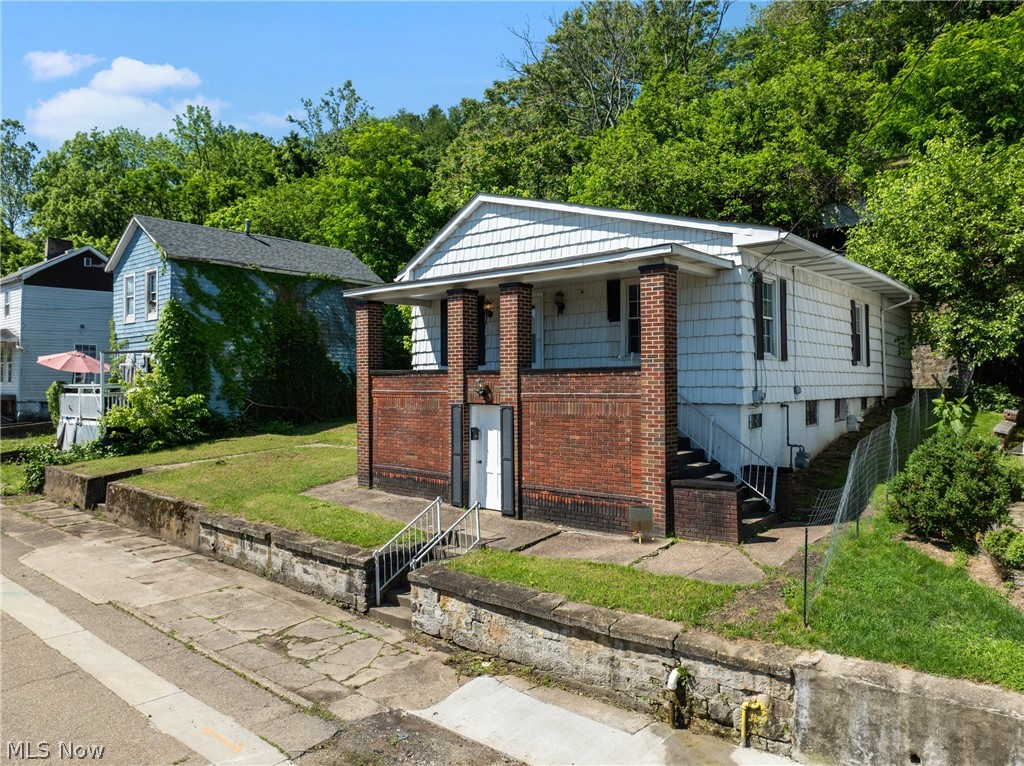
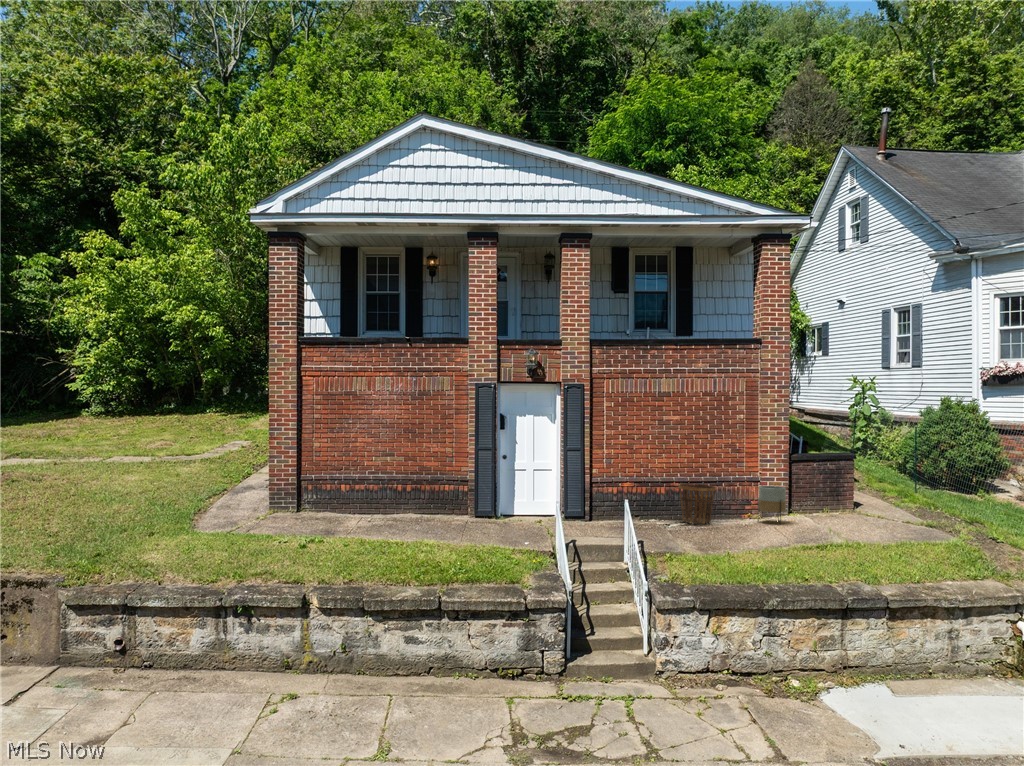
basket: none [565,498,597,535] -> present [679,485,716,524]

